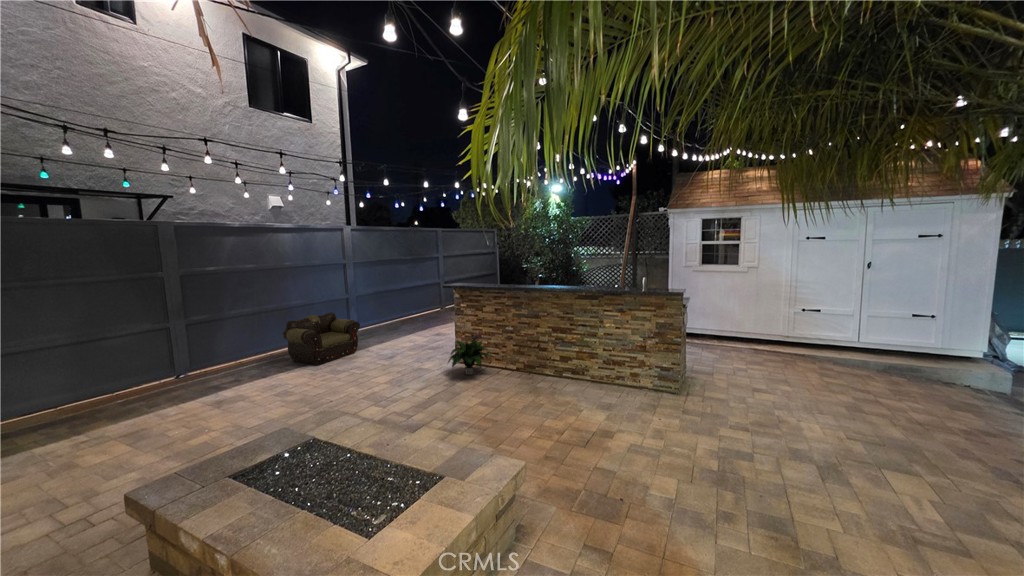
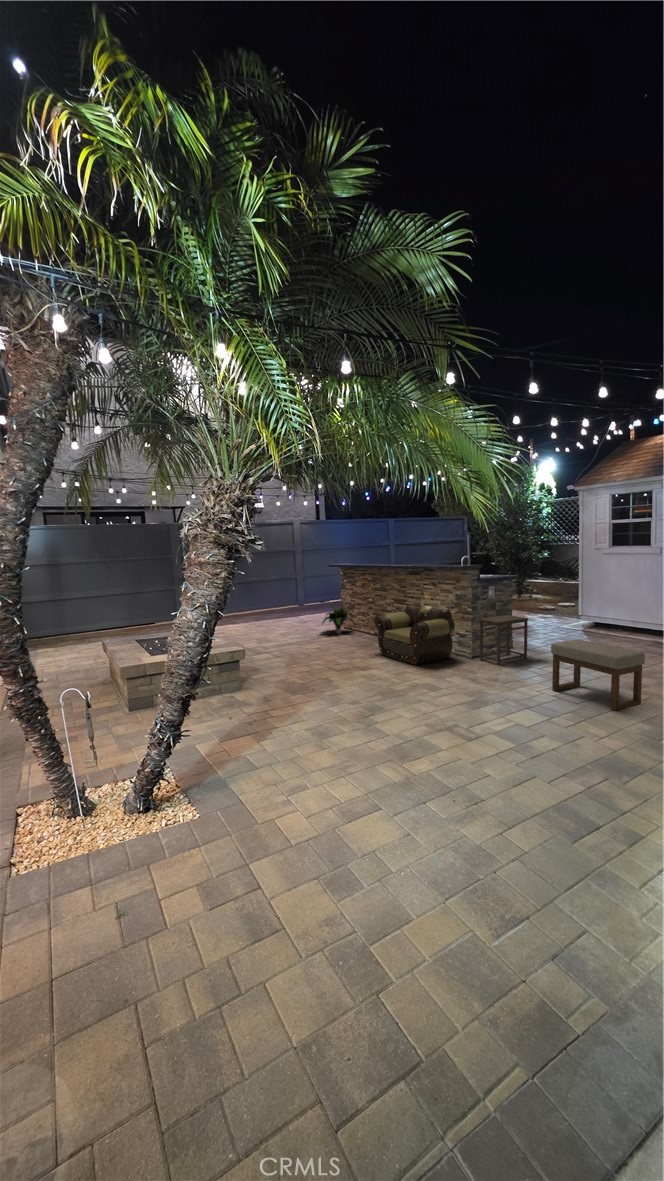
armchair: present [283,312,360,365] -> present [374,604,455,665]
side table: none [684,339,716,395] -> present [479,615,528,665]
ottoman: none [818,366,925,441] -> present [551,640,645,711]

